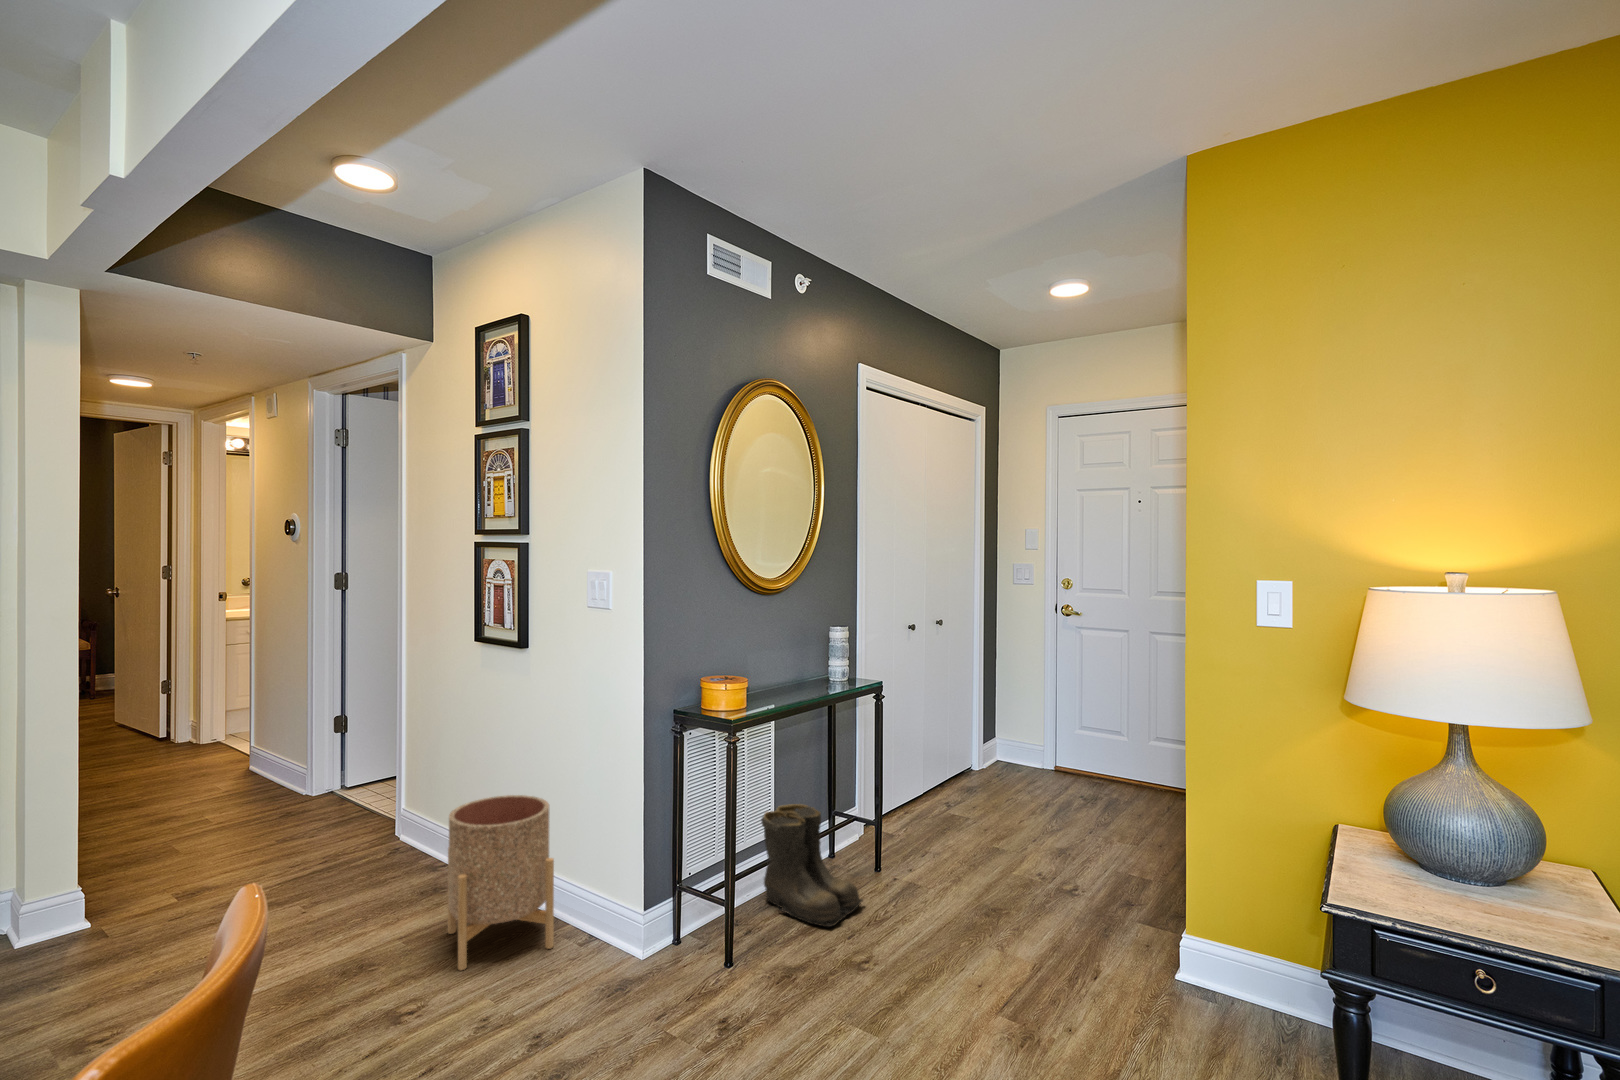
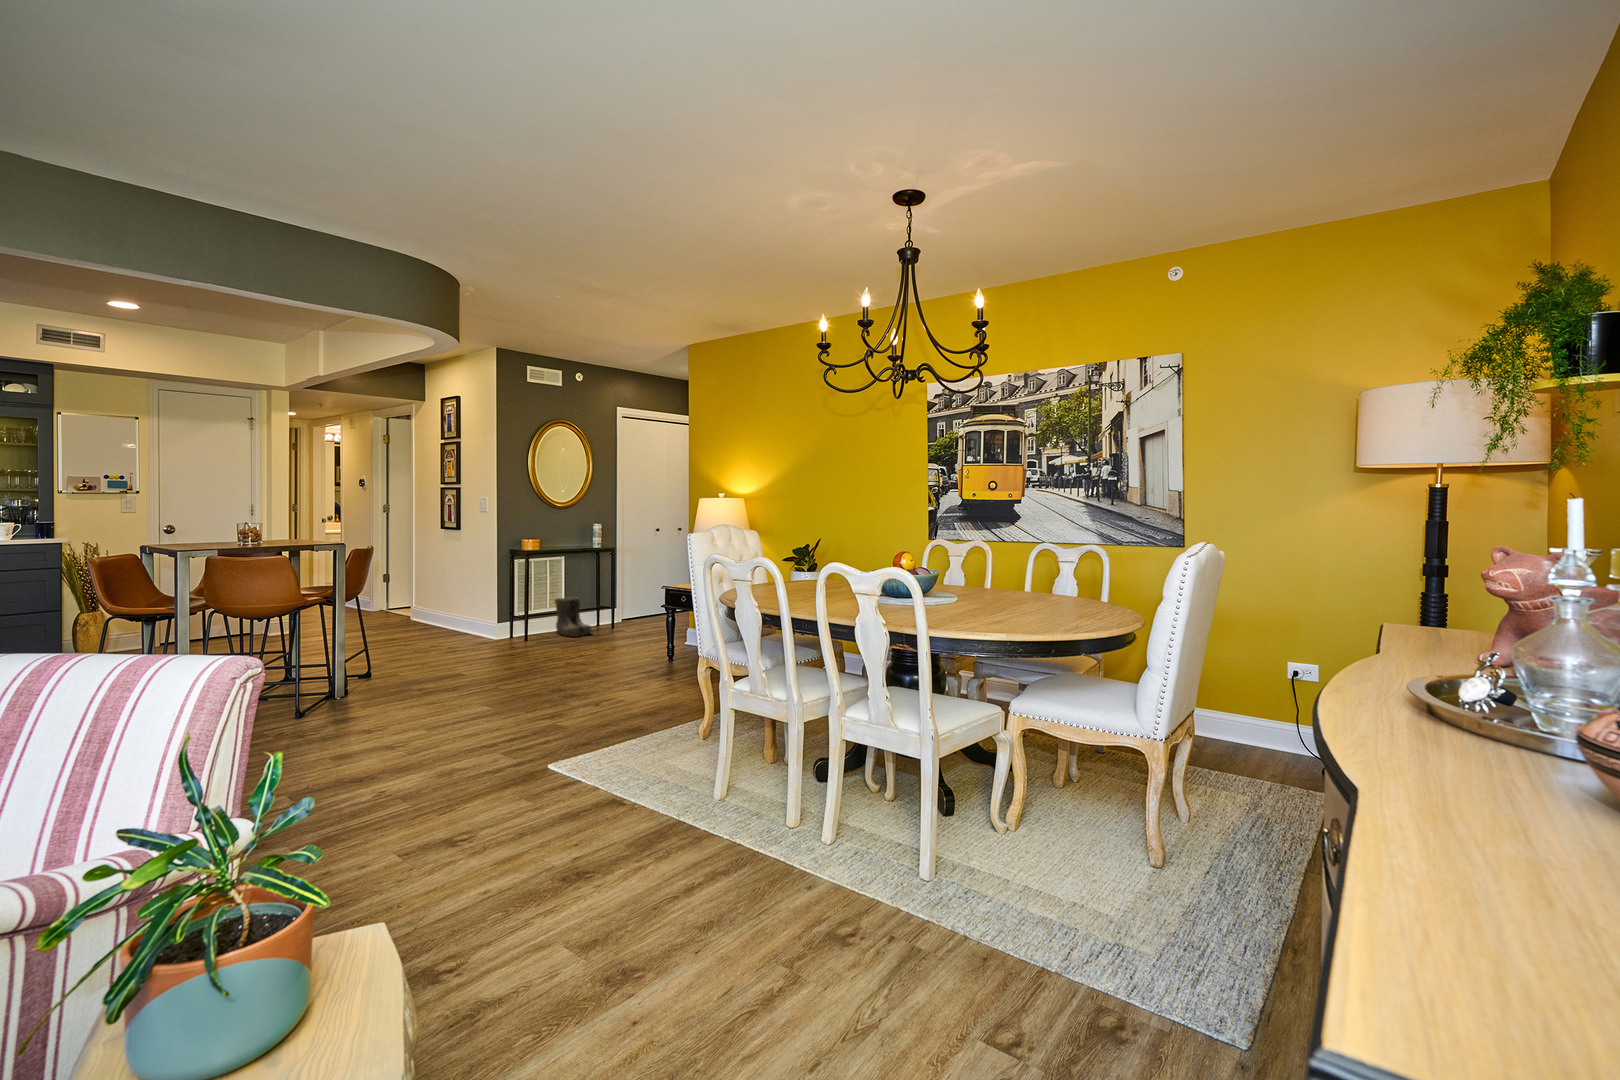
planter: present [448,795,554,970] -> none [426,586,466,640]

